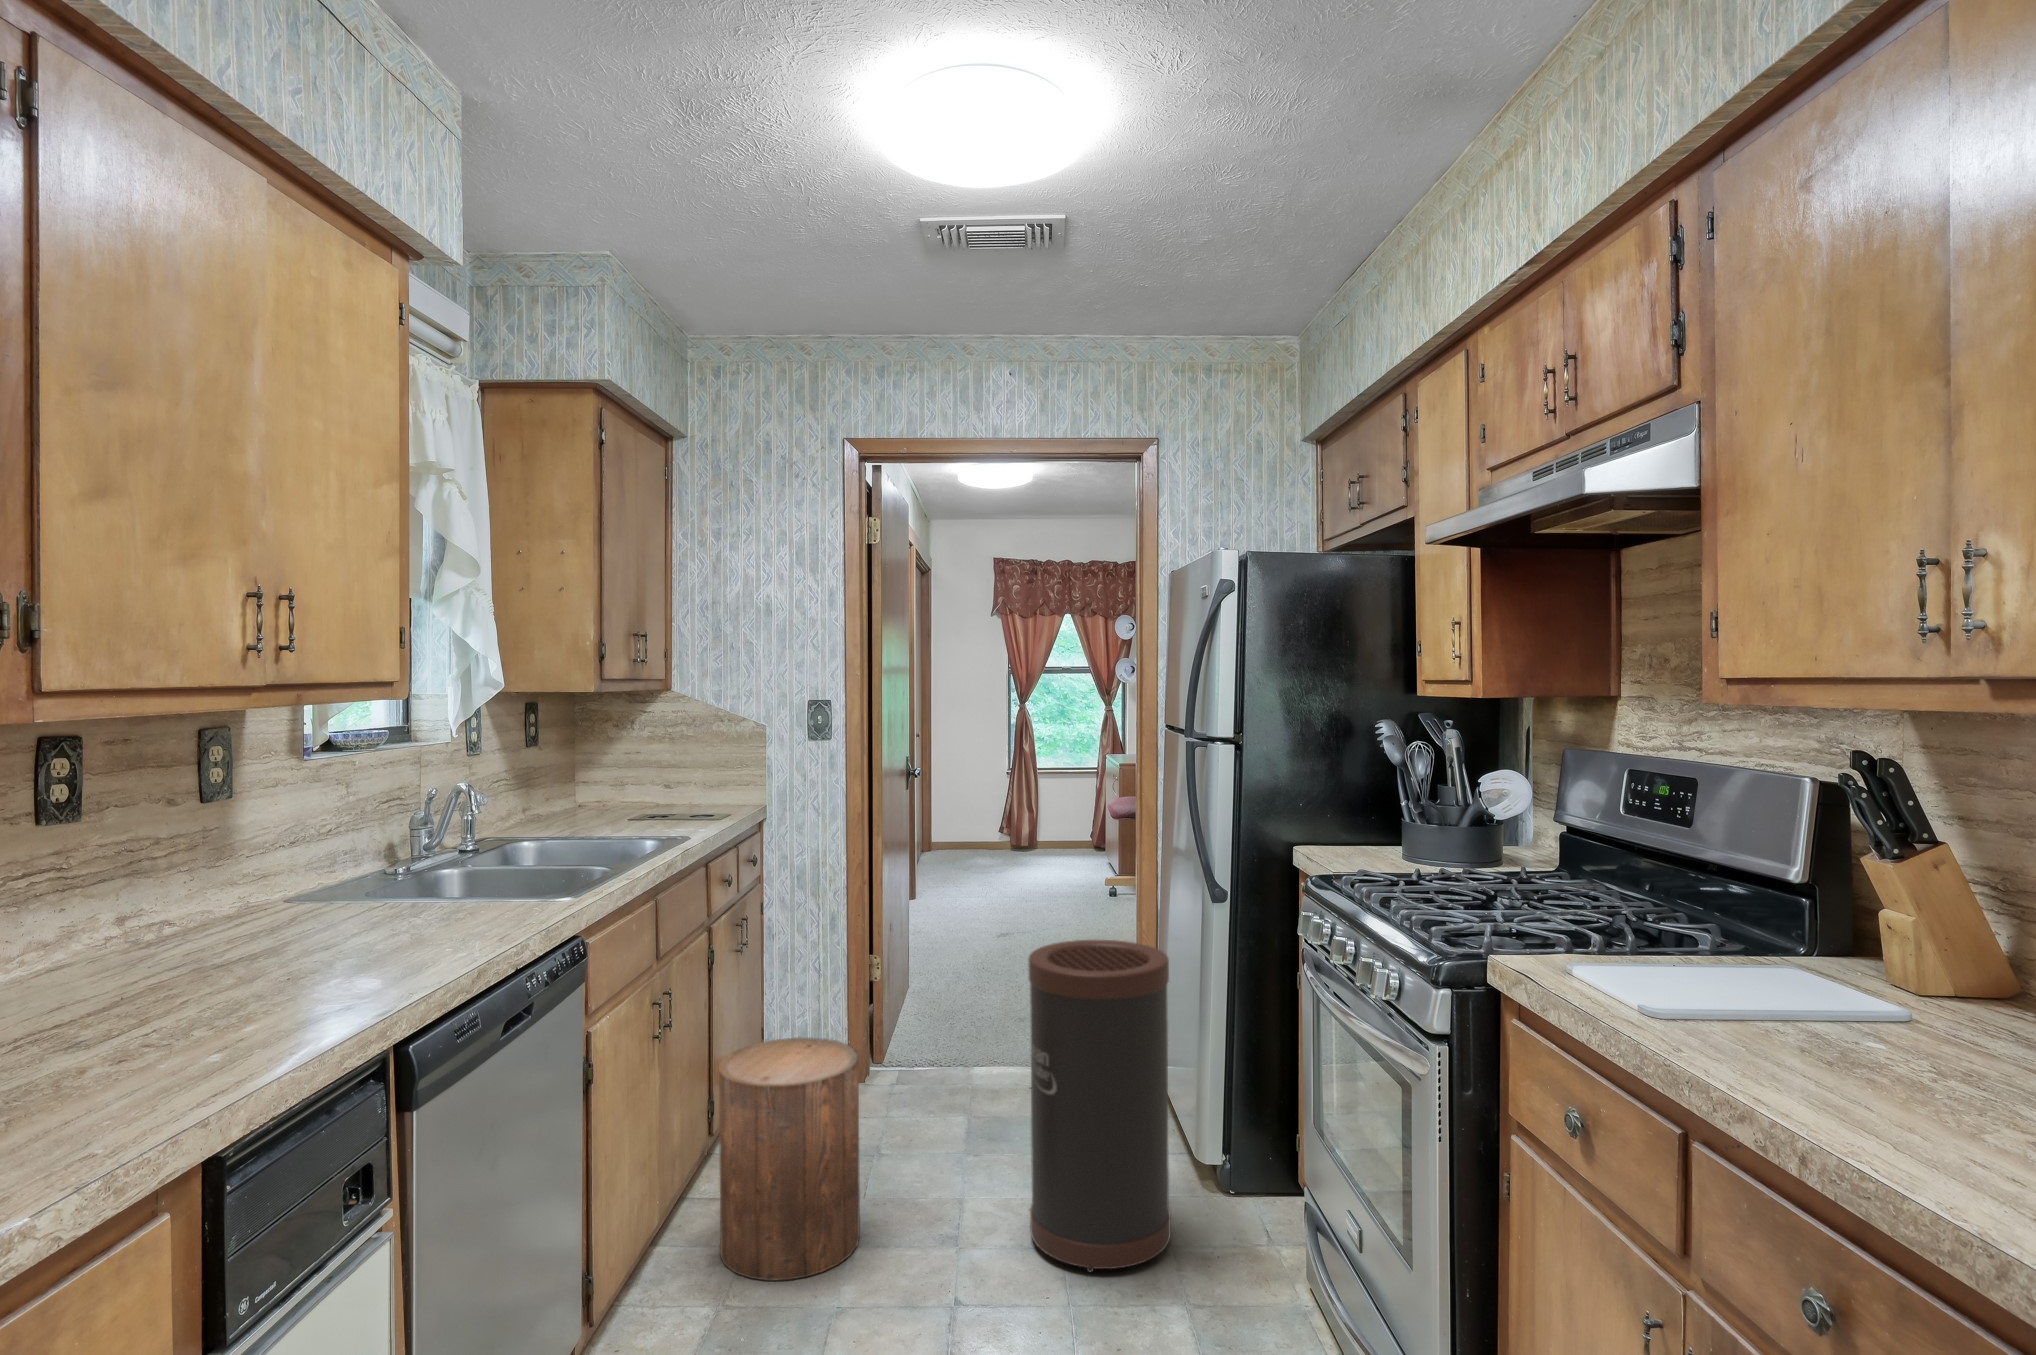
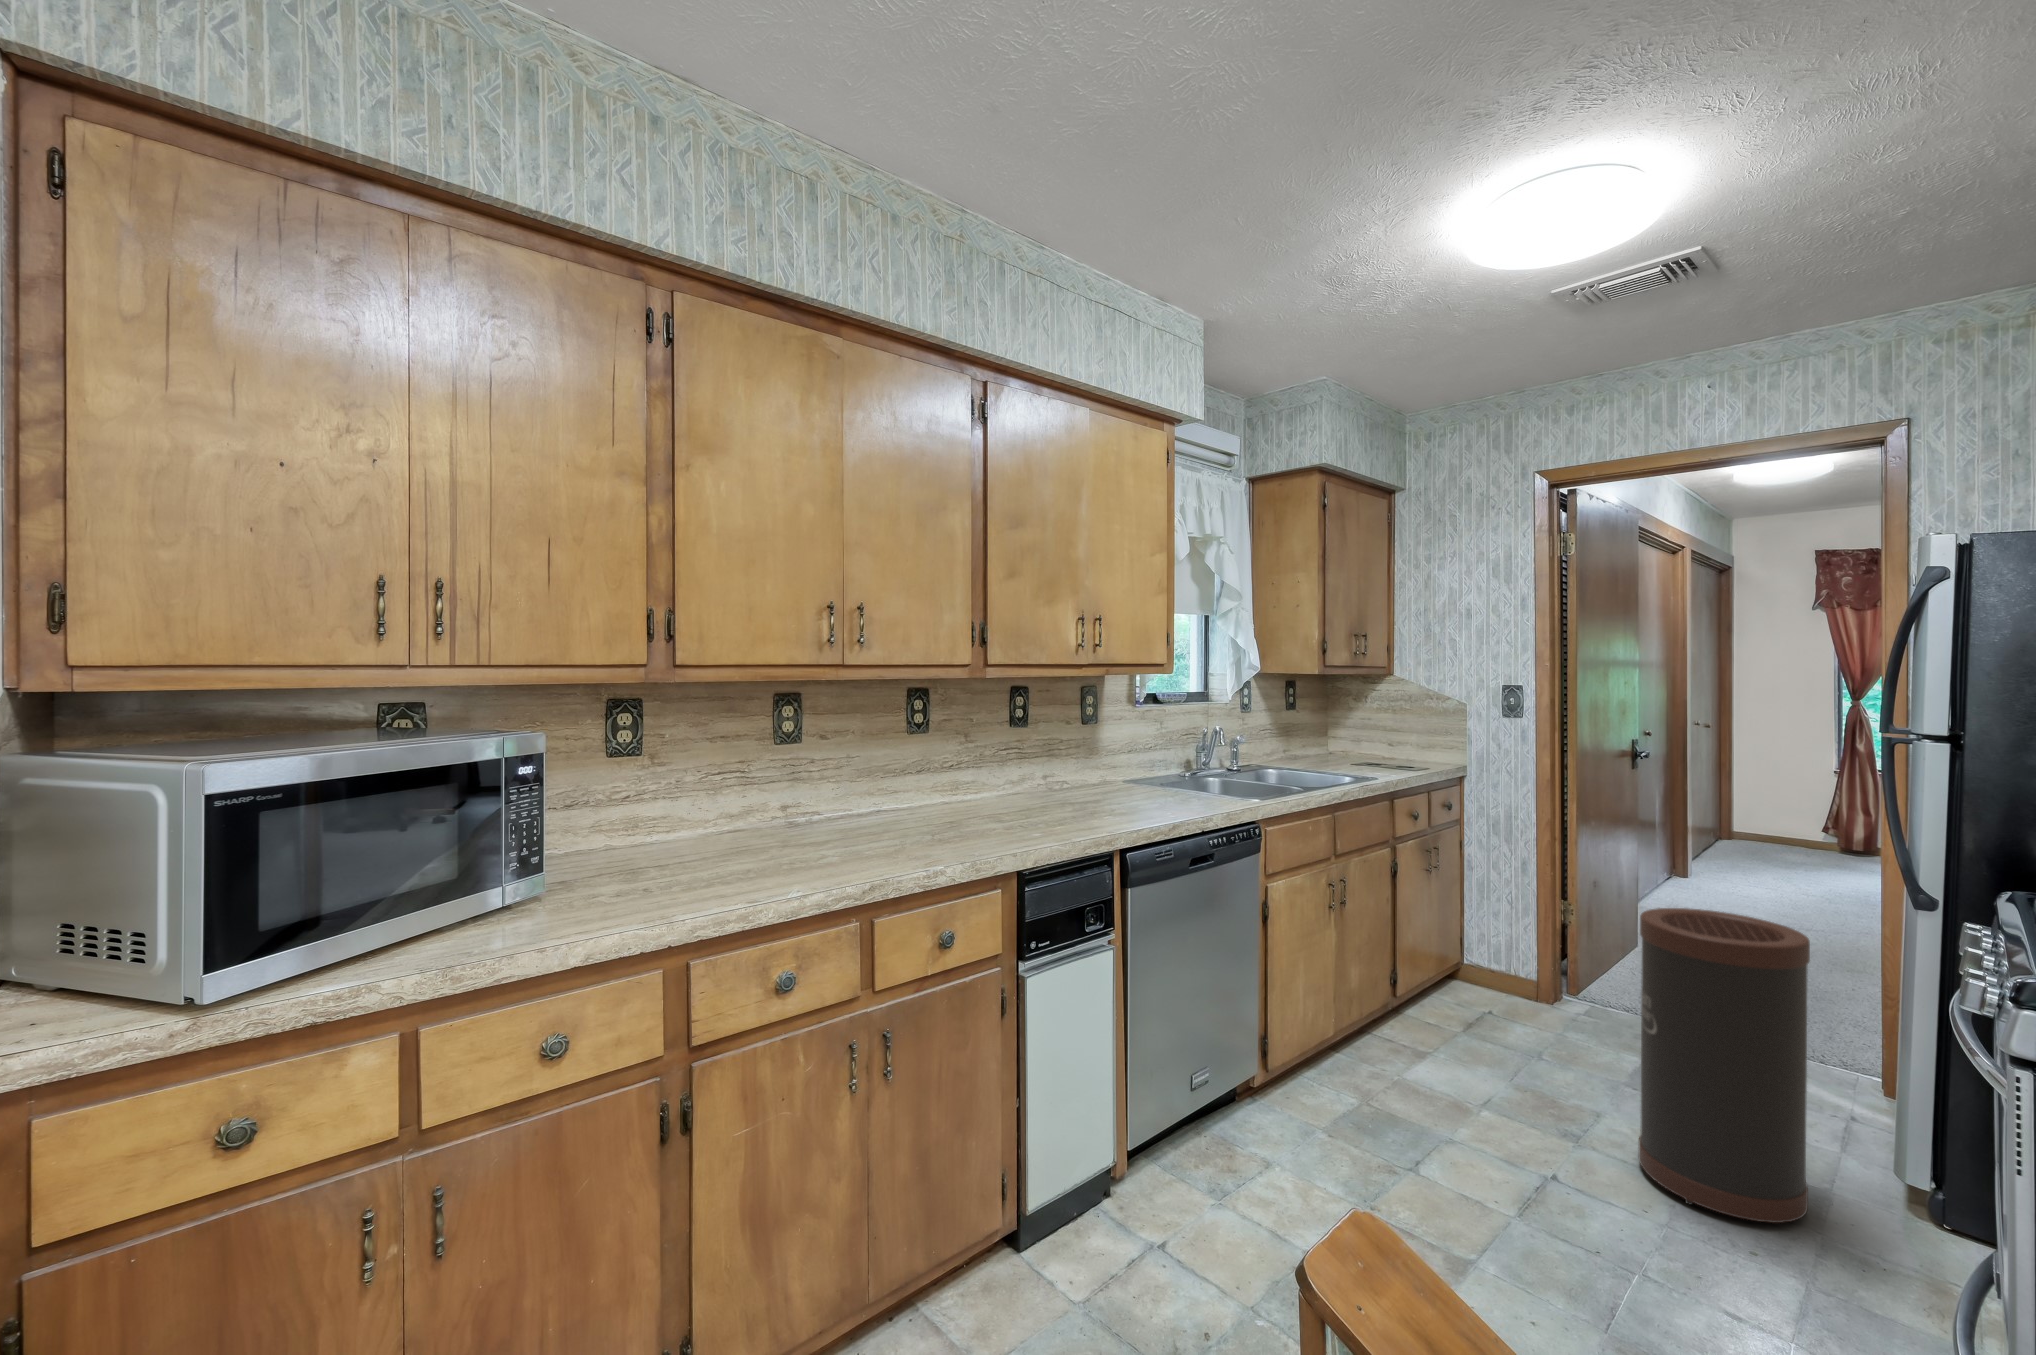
stool: present [719,1038,860,1281] -> none [1370,932,1483,1108]

